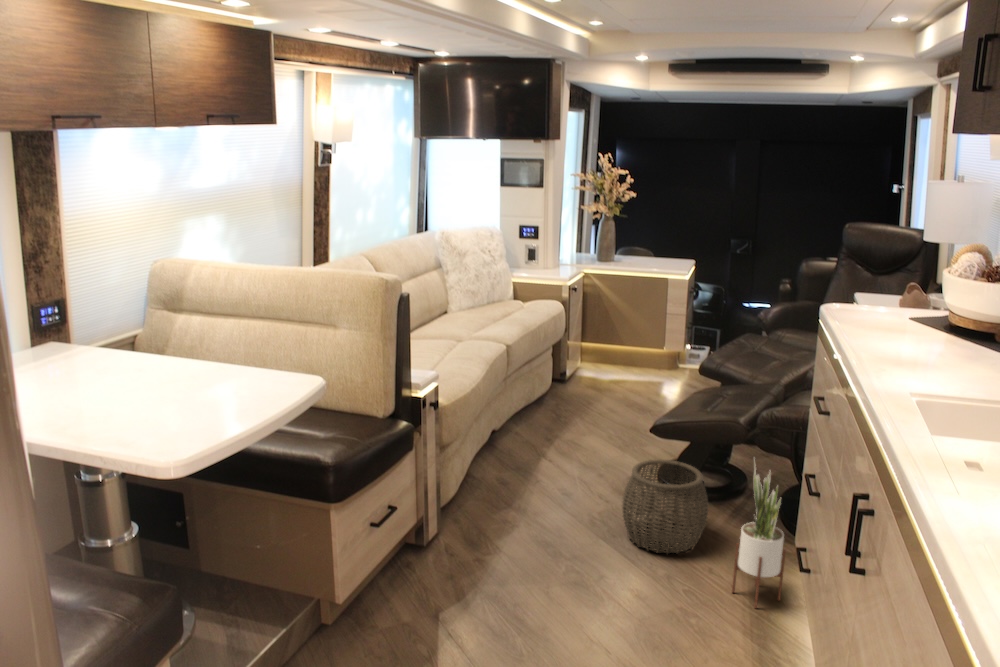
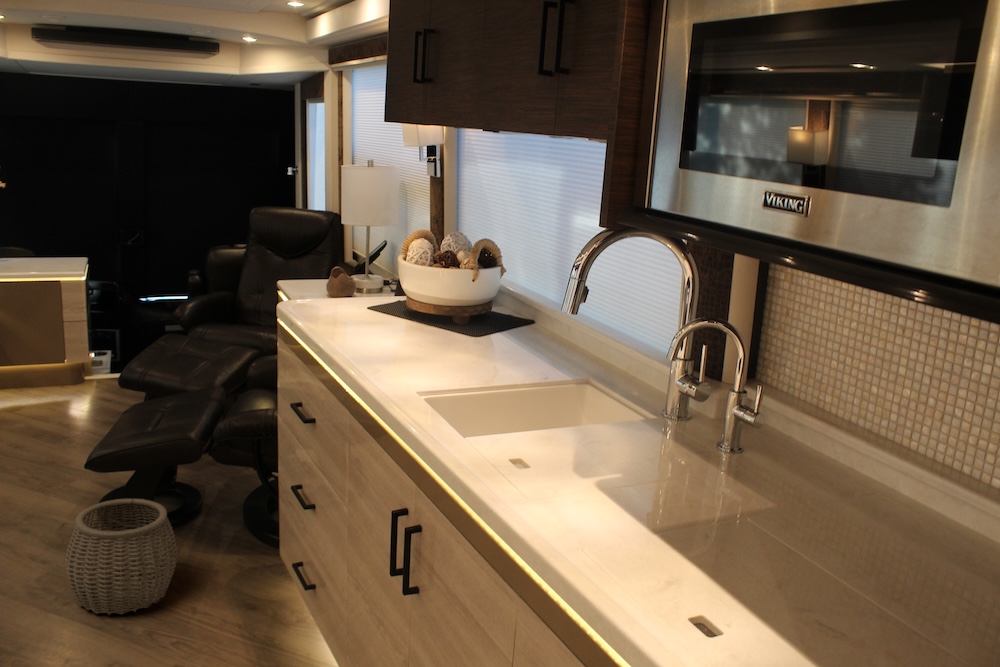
potted plant: present [732,466,786,608] -> none [222,477,277,644]

